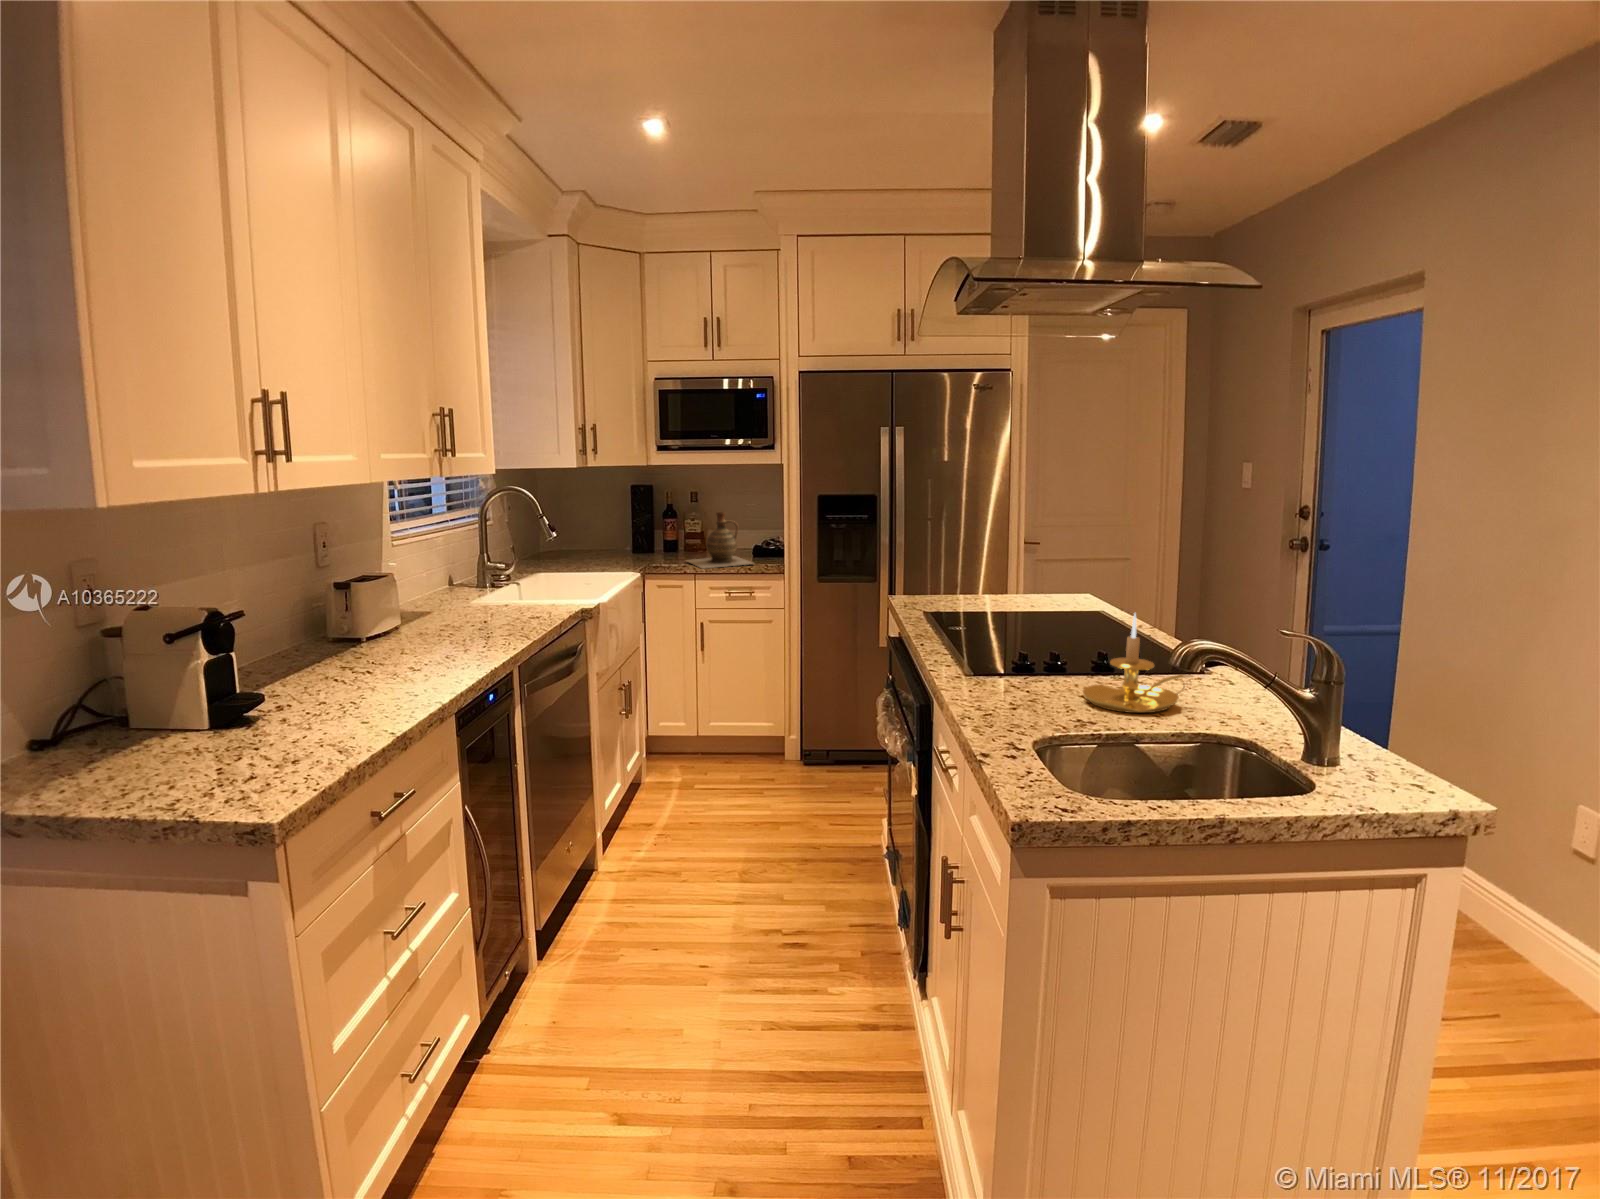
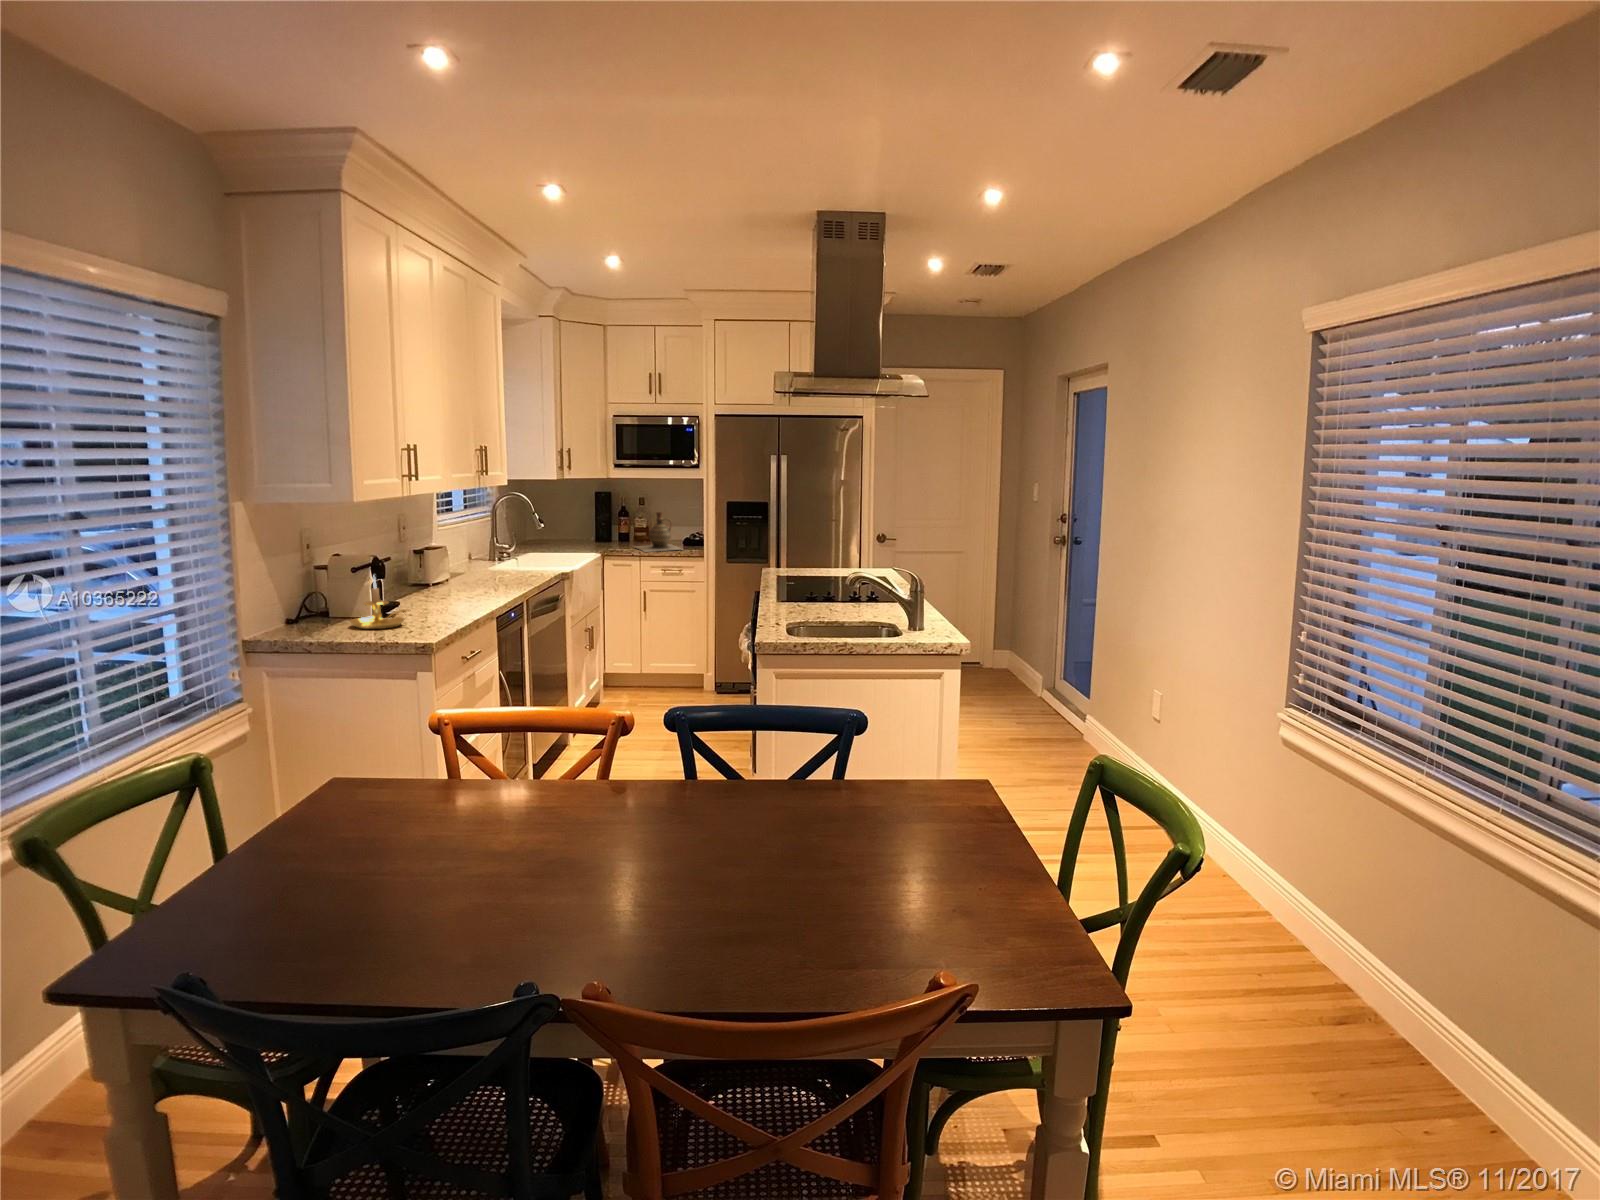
candle holder: present [1083,614,1193,713] -> present [350,577,405,629]

